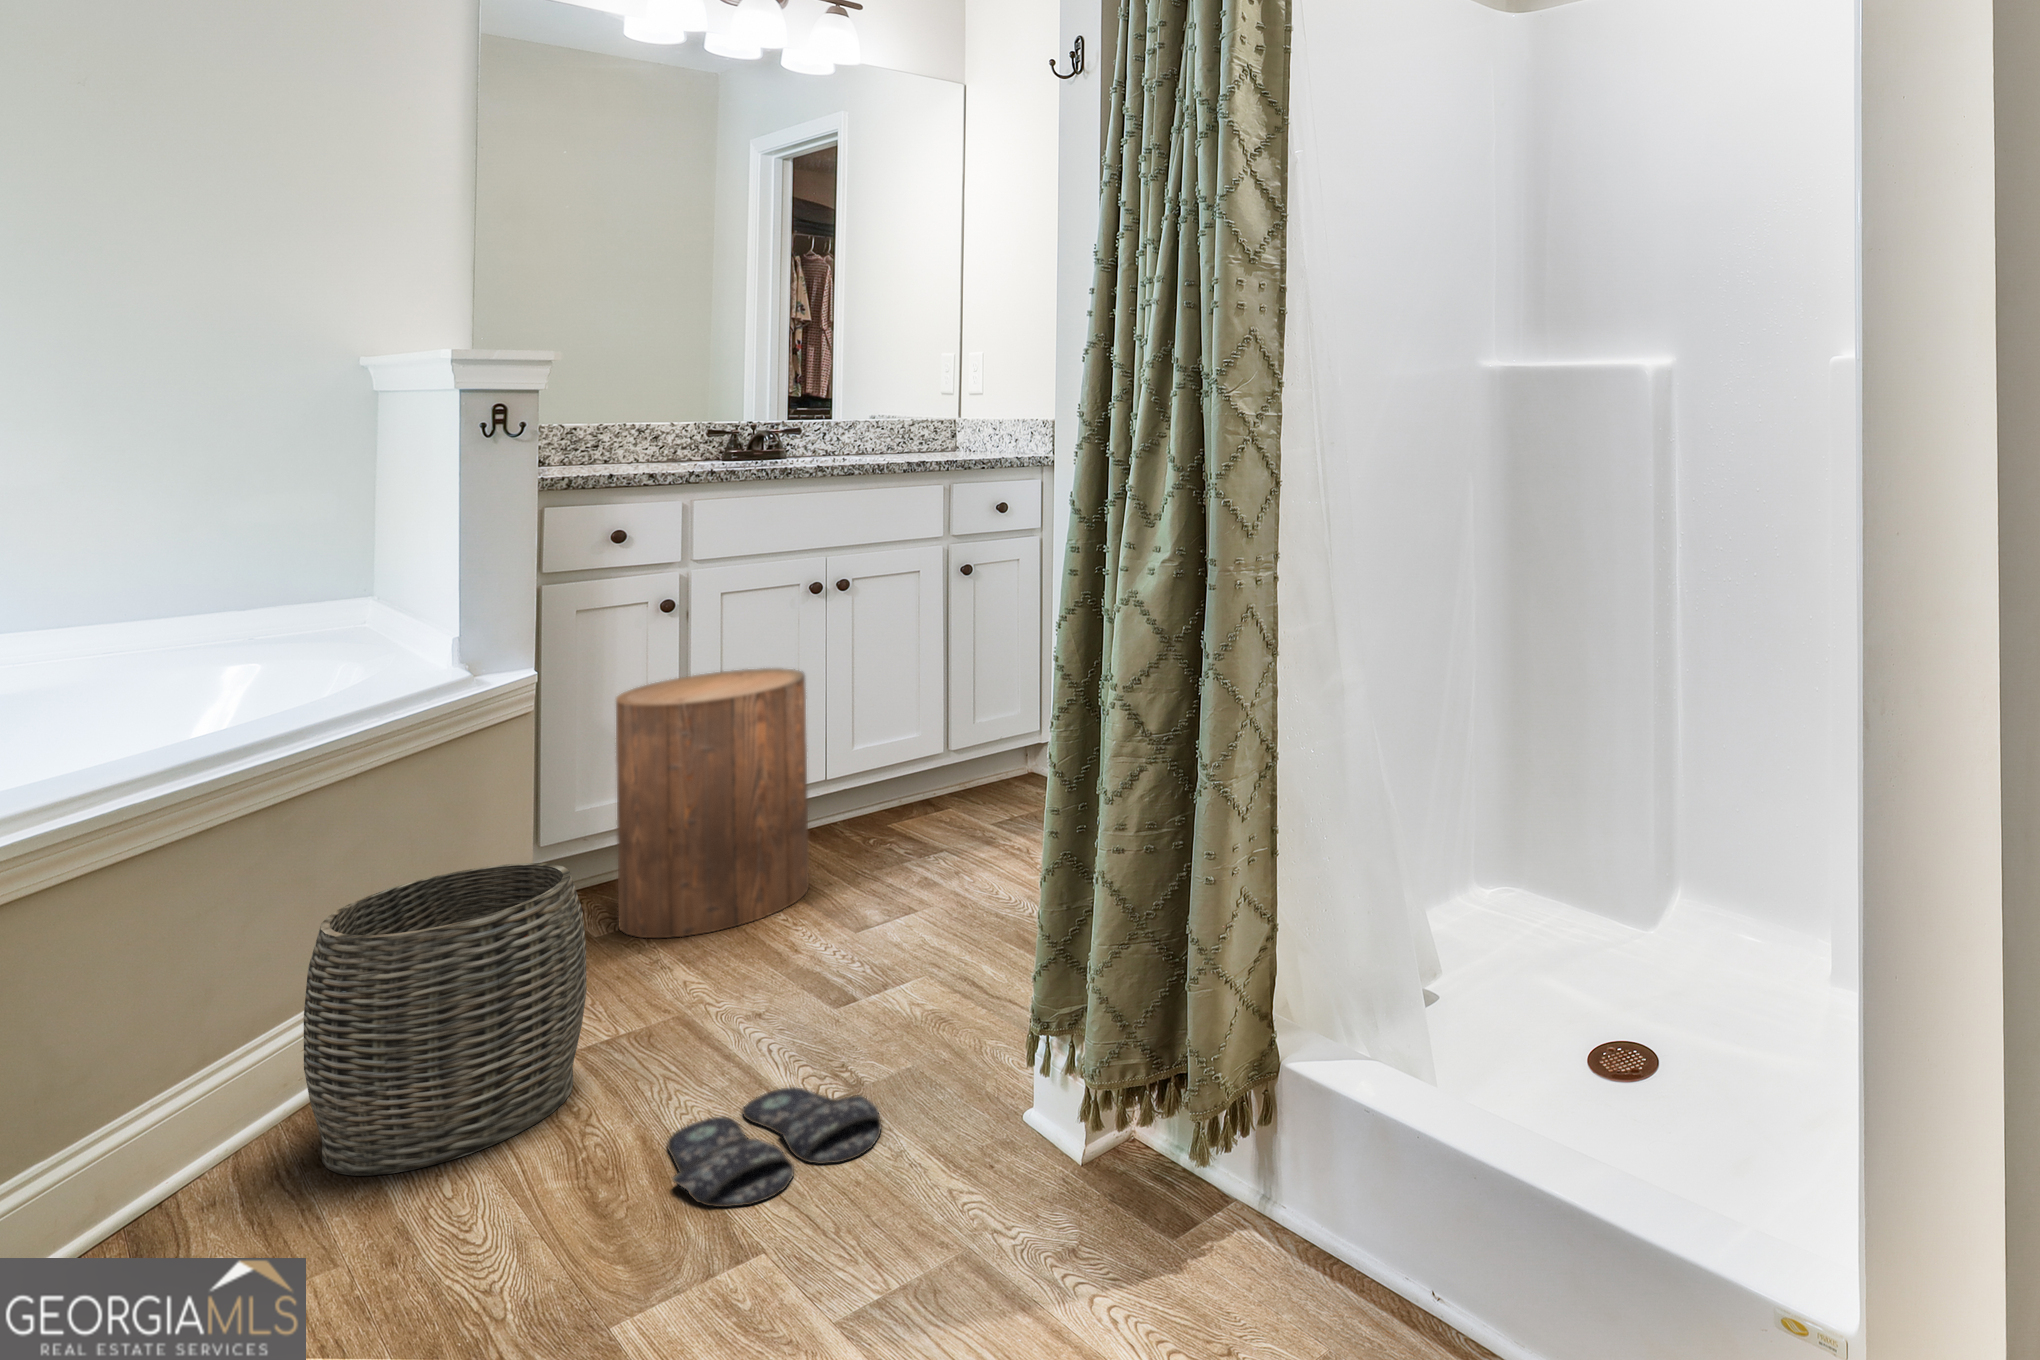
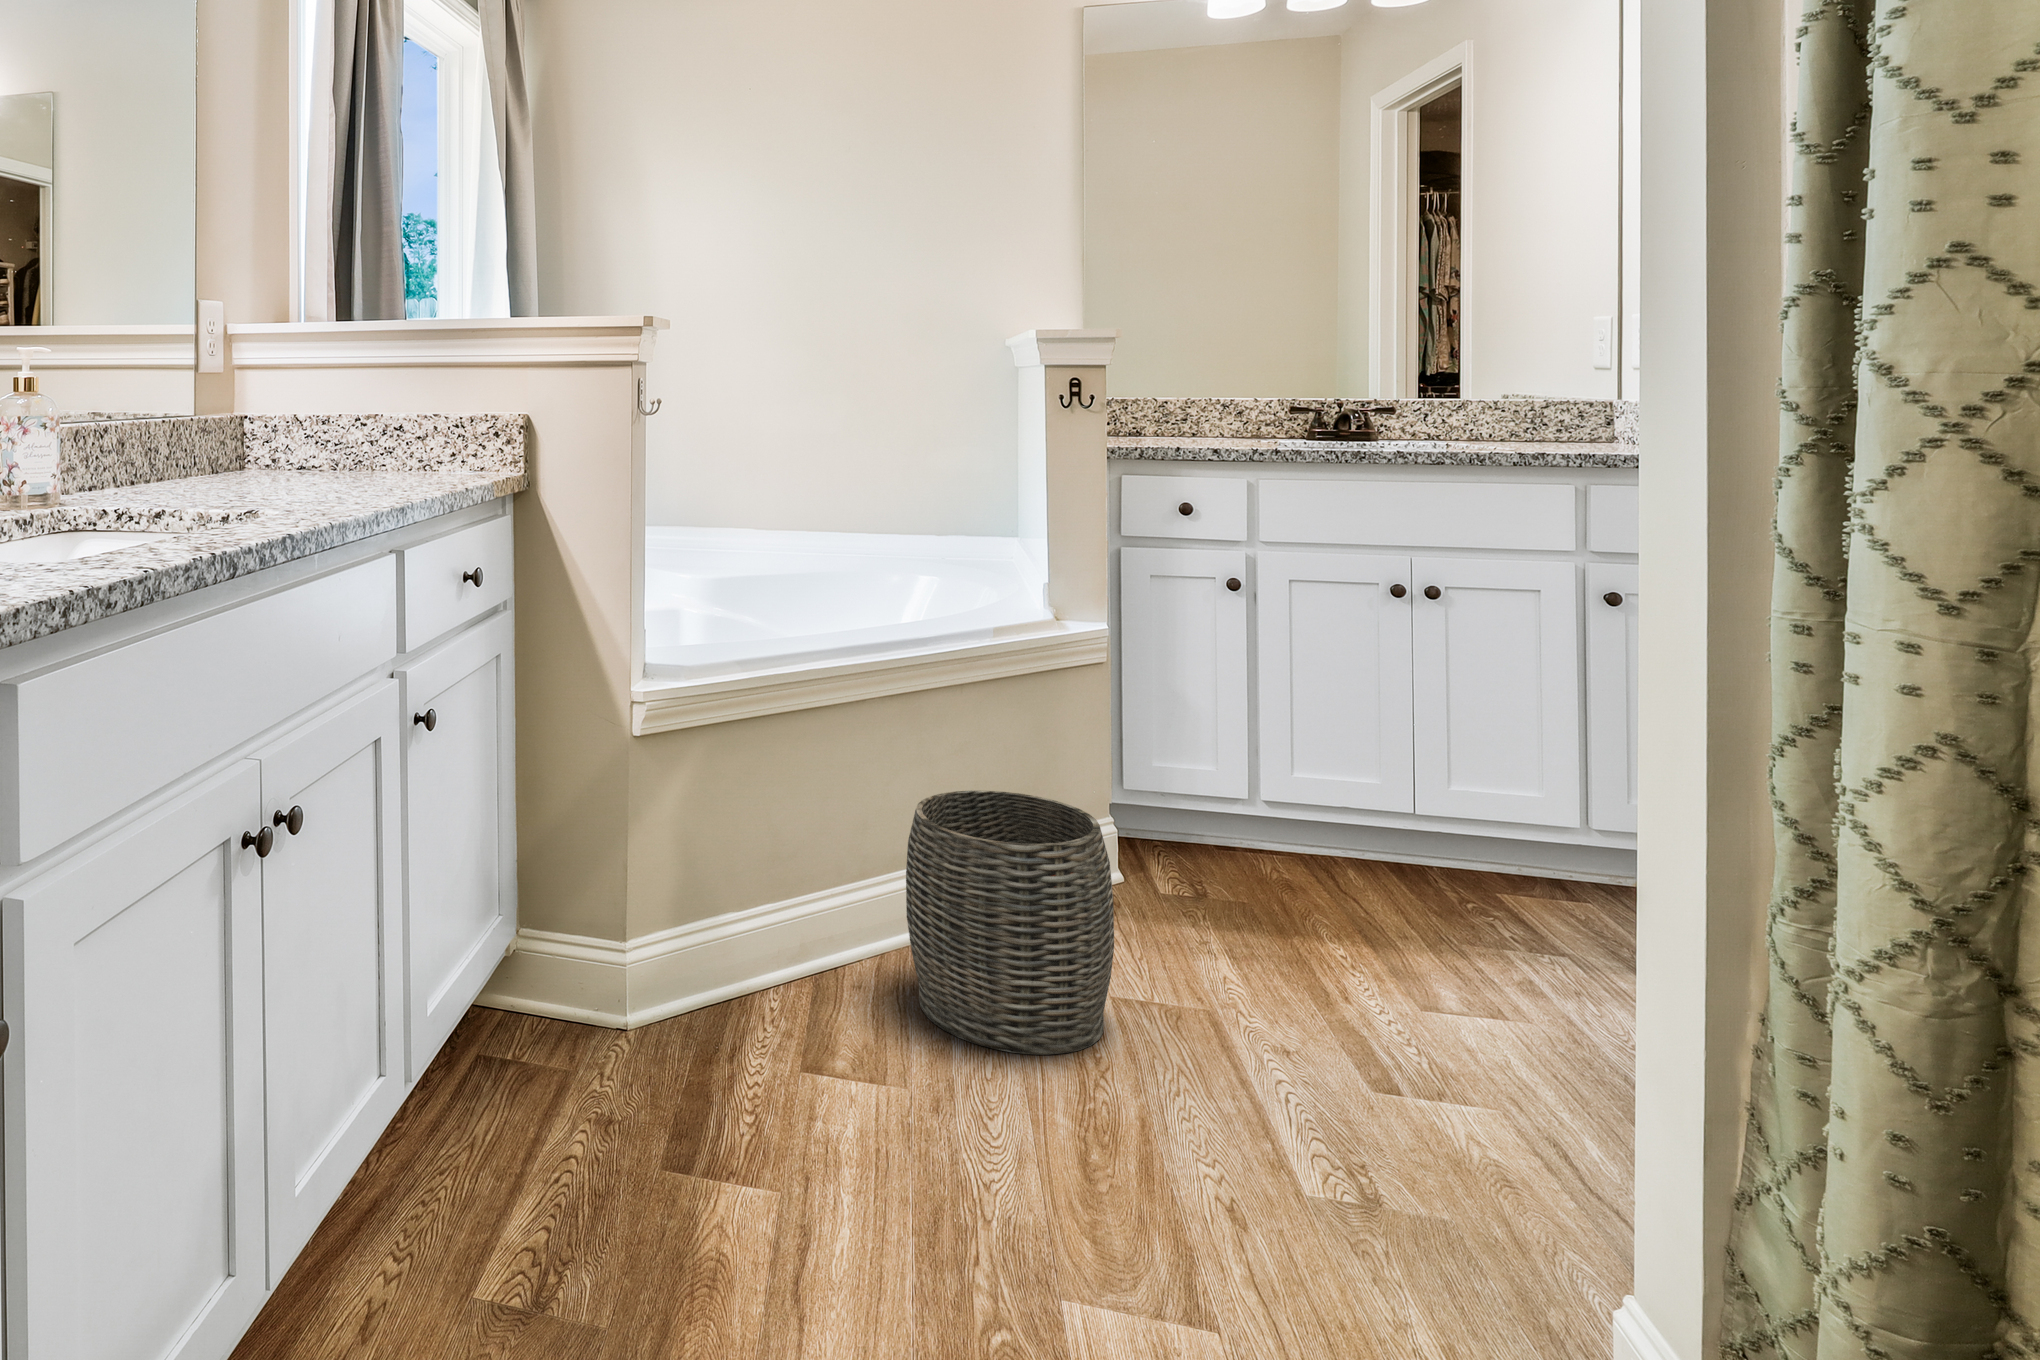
stool: present [616,668,809,938] -> none [1179,659,1381,942]
slippers: present [668,1087,881,1207] -> none [1154,1132,1386,1280]

